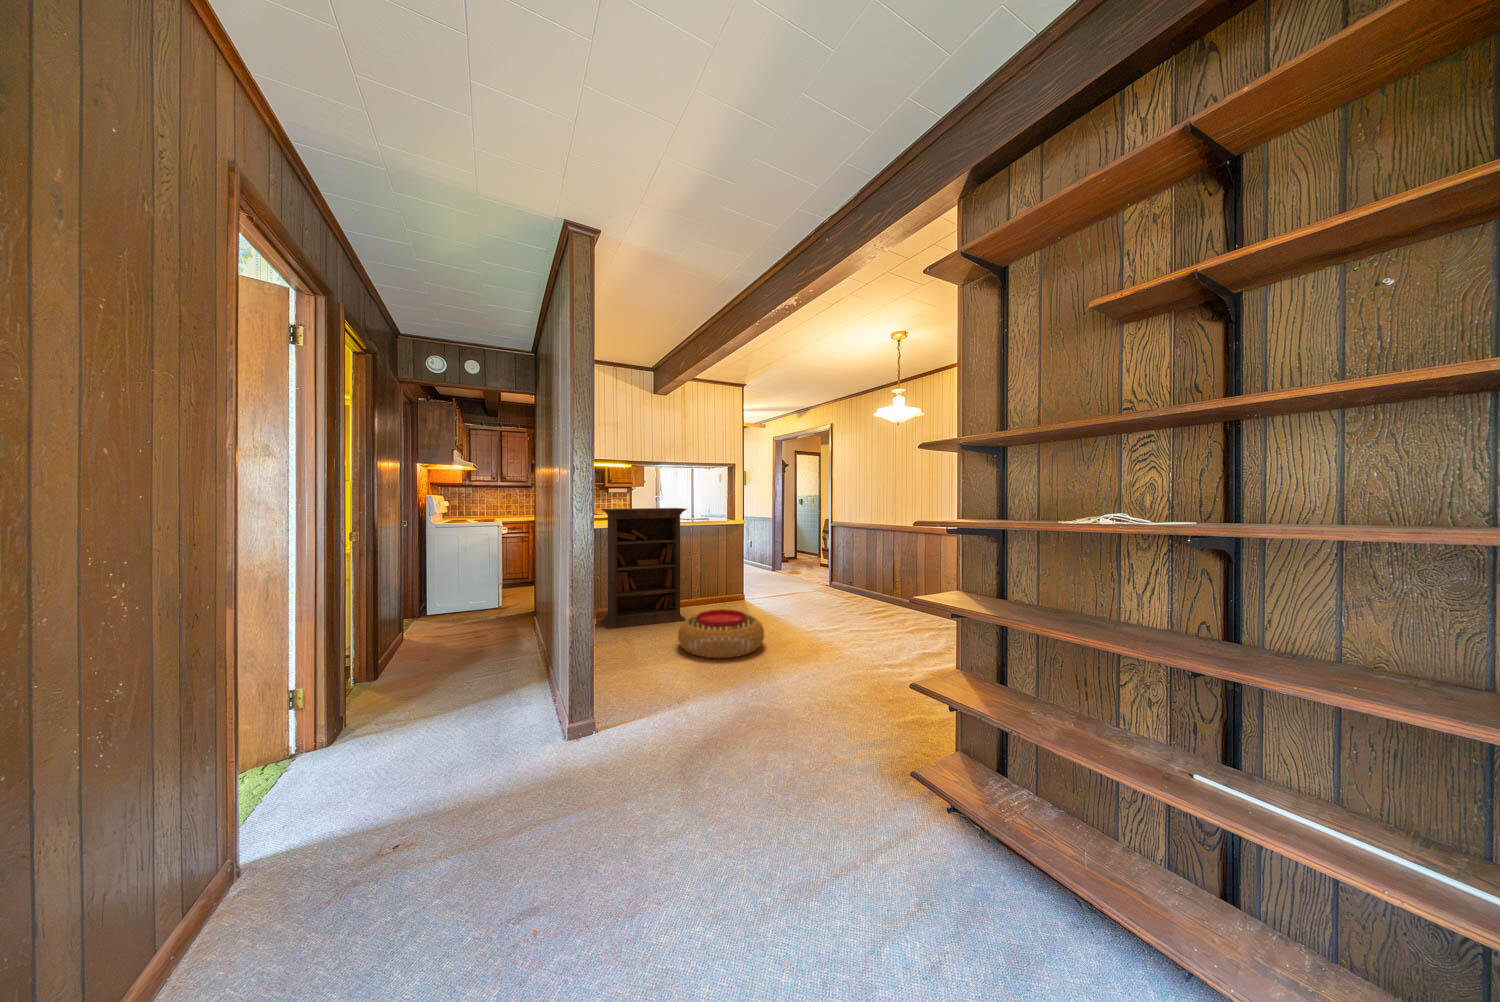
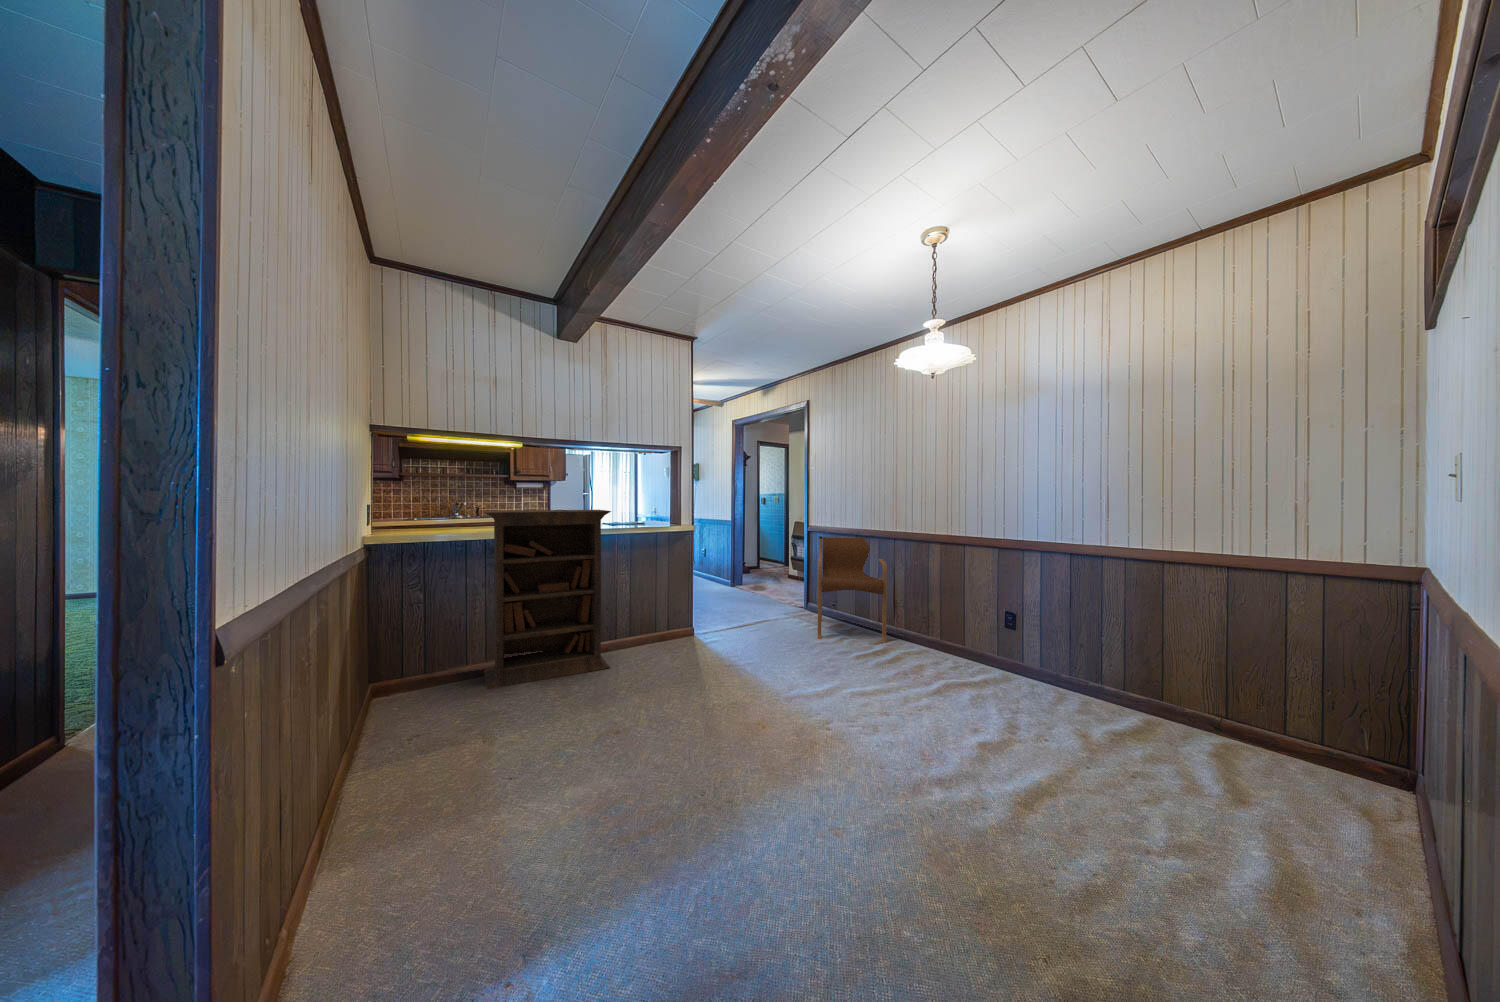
armchair: none [839,529,892,610] -> present [818,536,887,642]
pouf: present [678,609,764,658] -> none [585,661,718,747]

